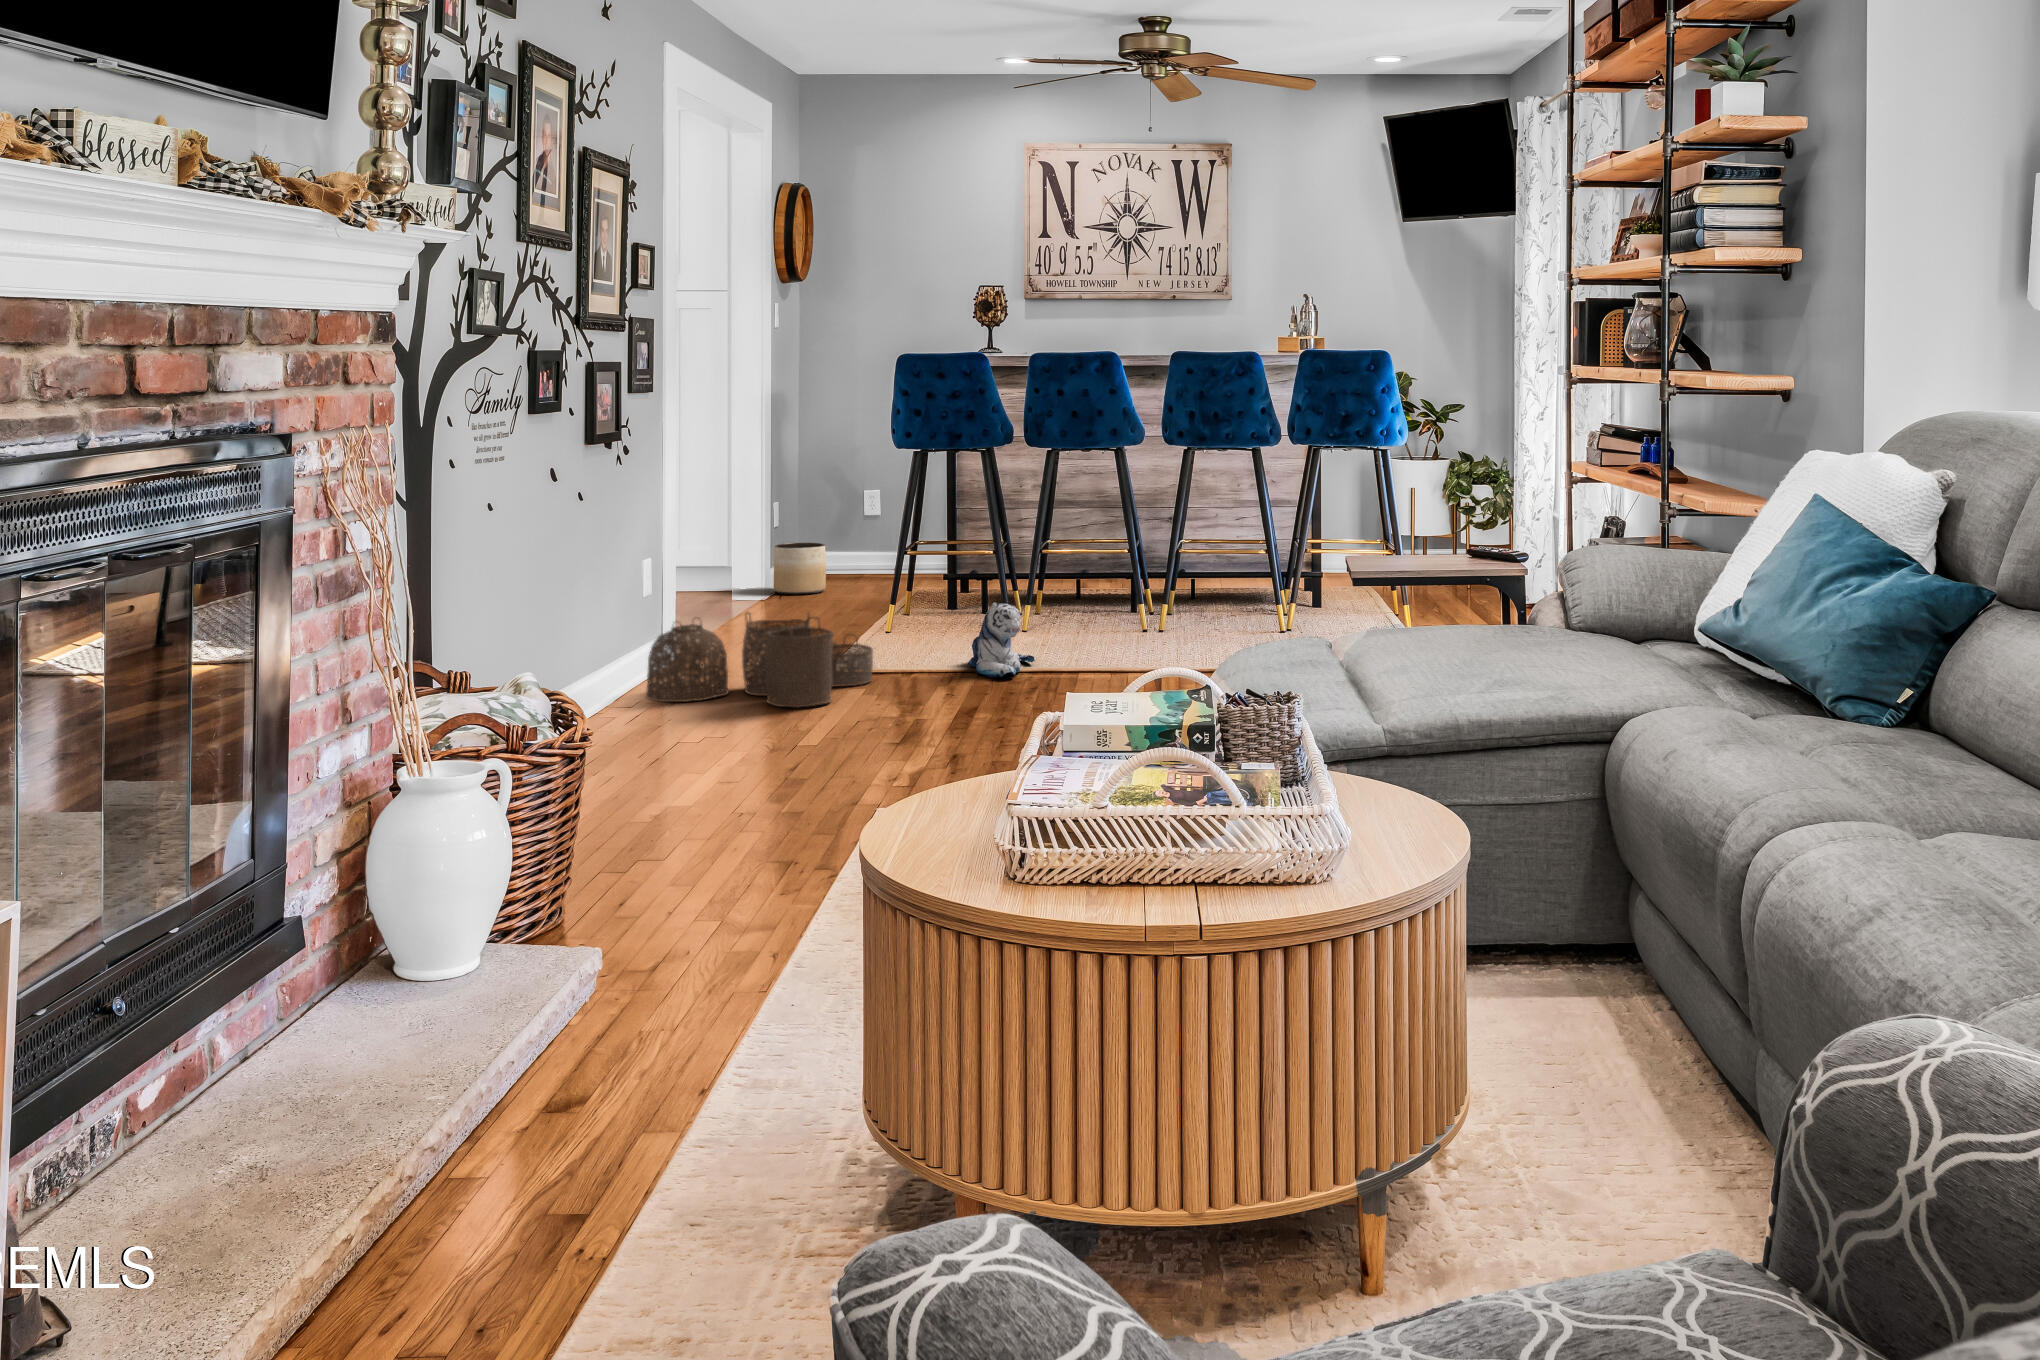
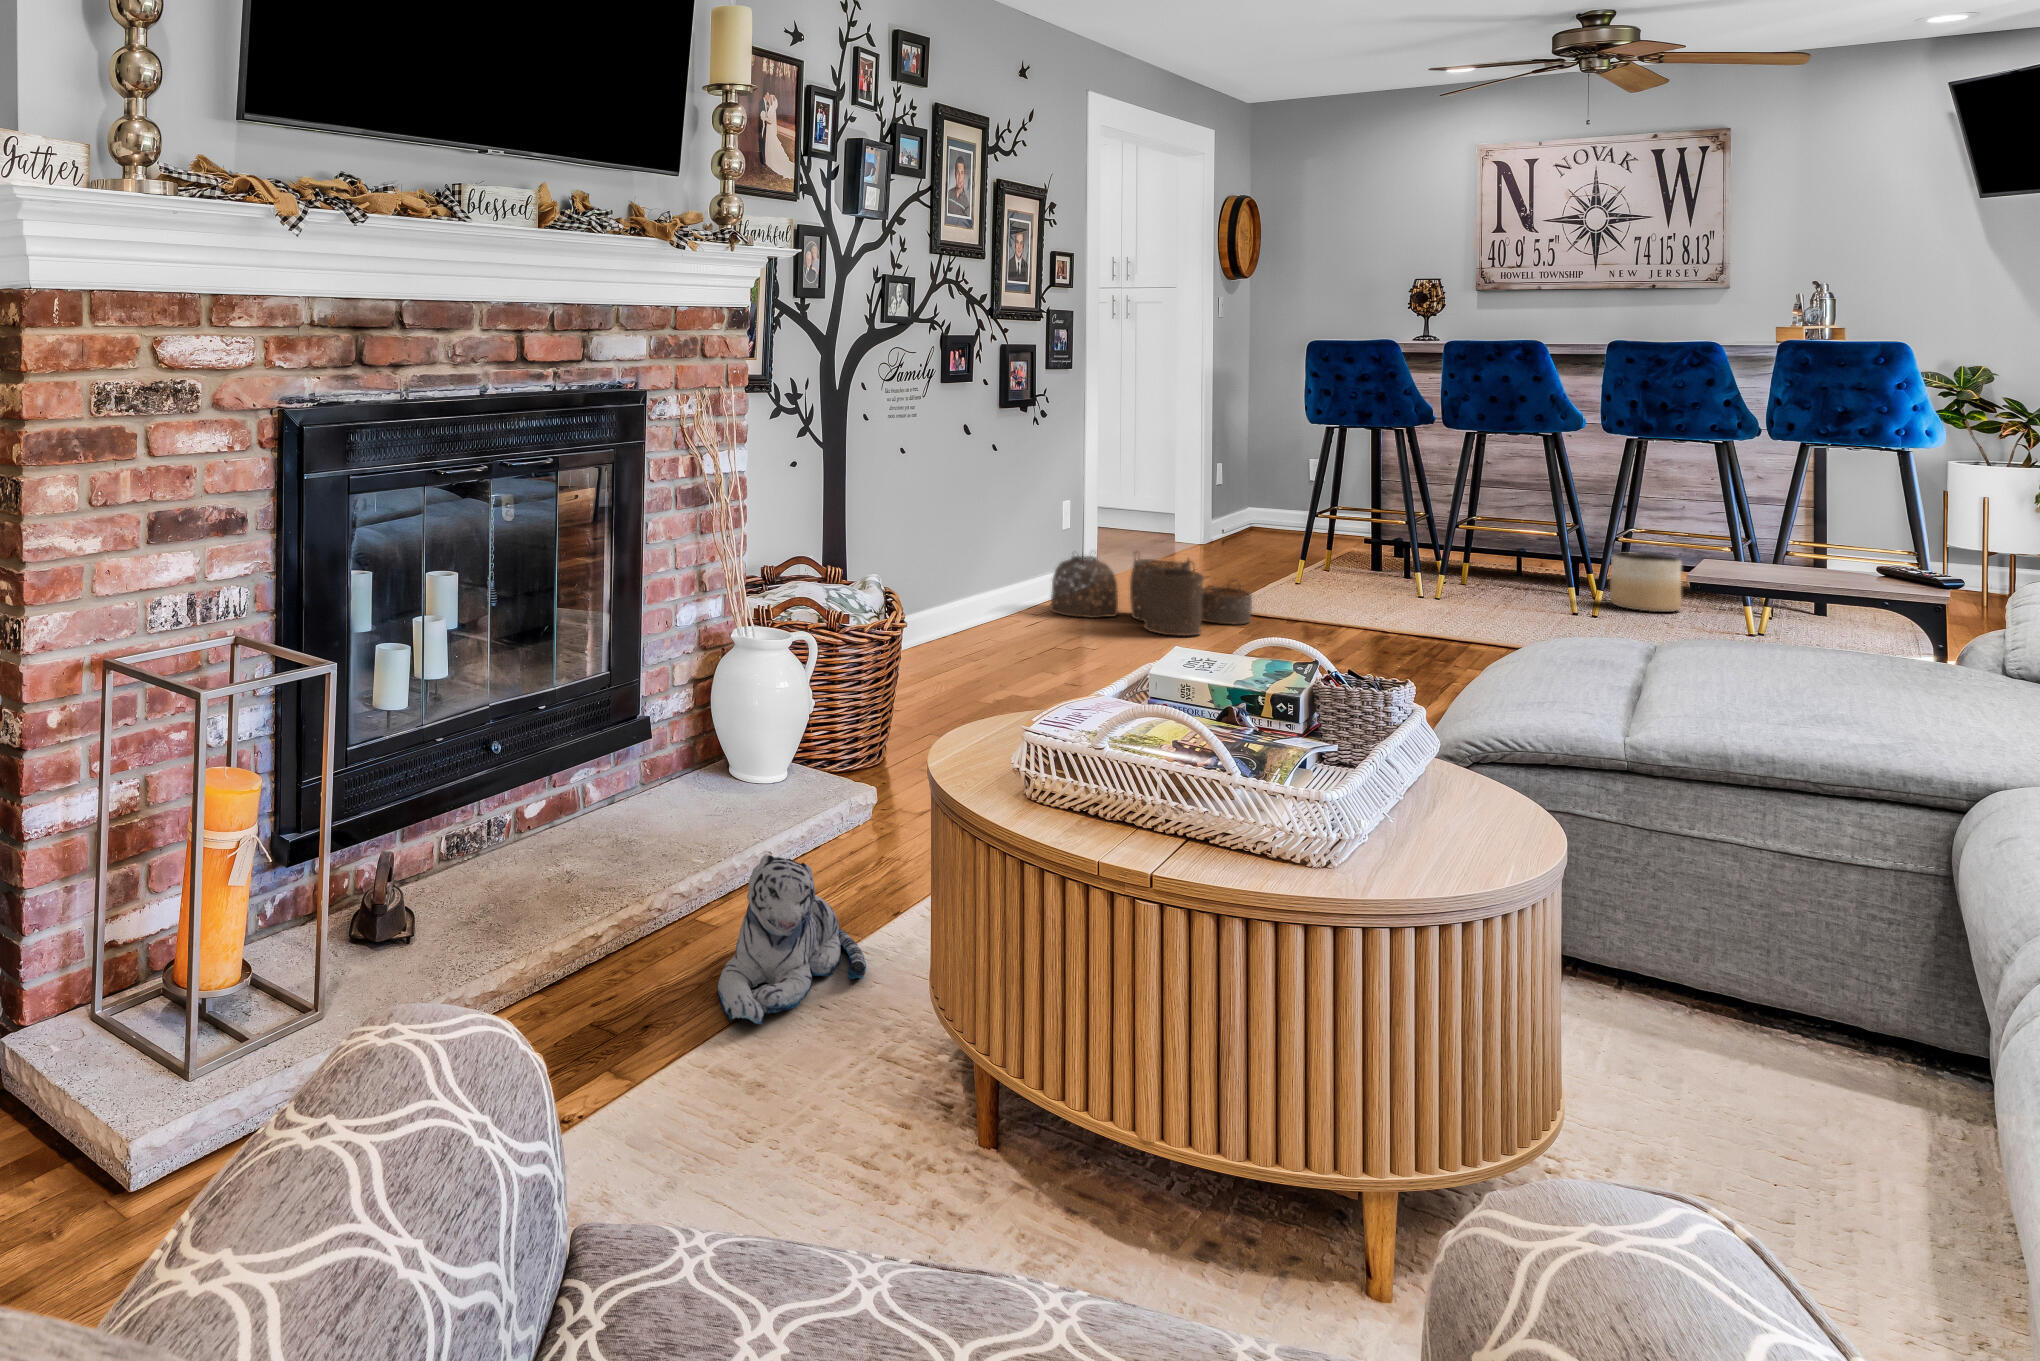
planter: present [774,543,826,594] -> present [1610,553,1681,612]
plush toy: present [968,603,1035,677] -> present [718,854,866,1024]

